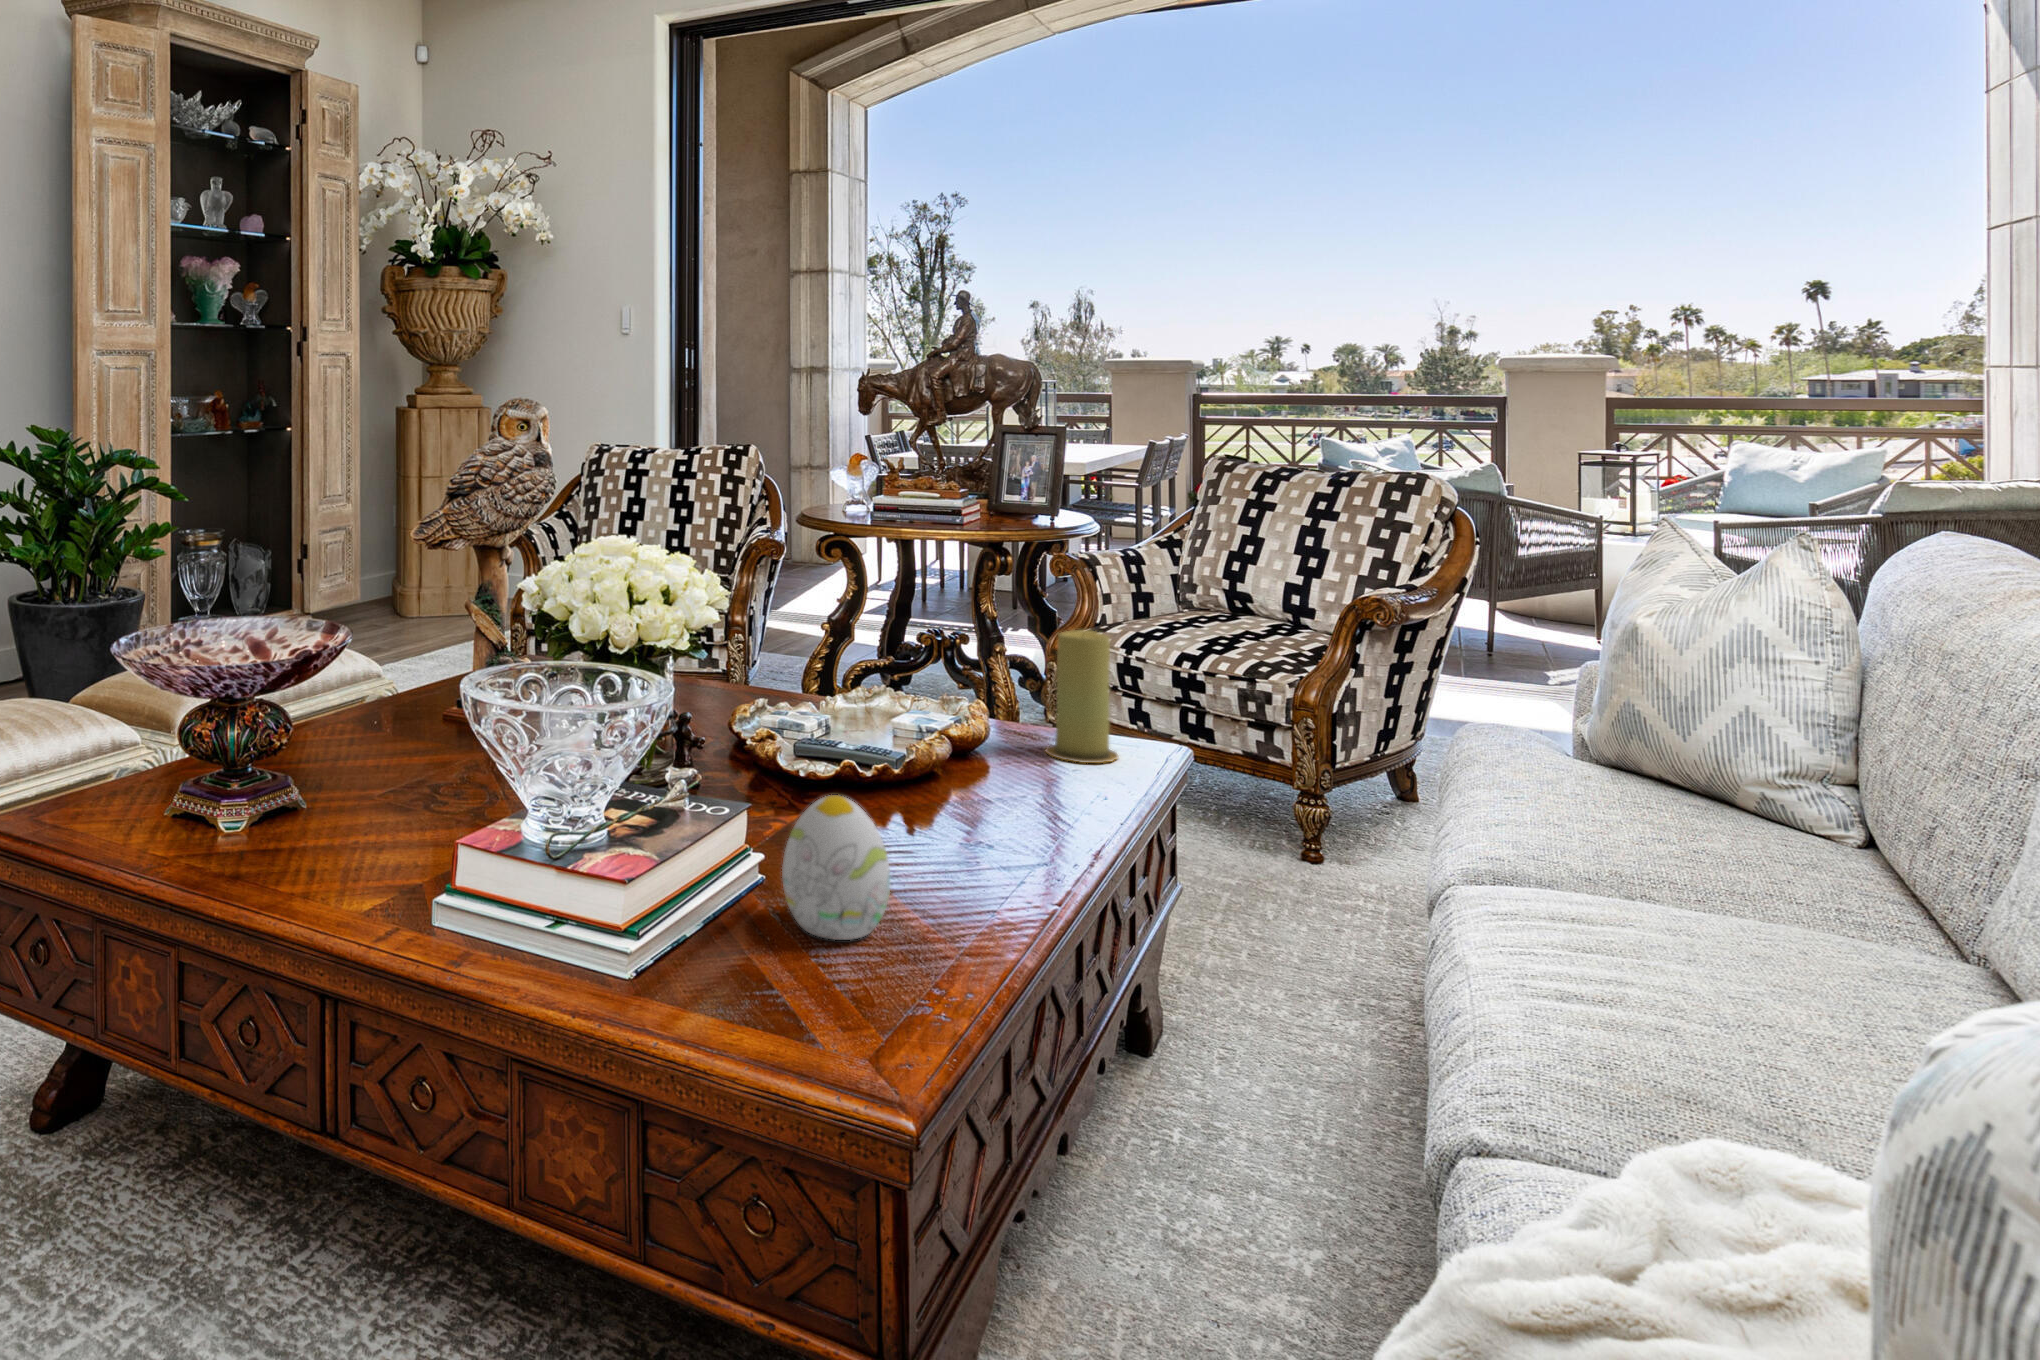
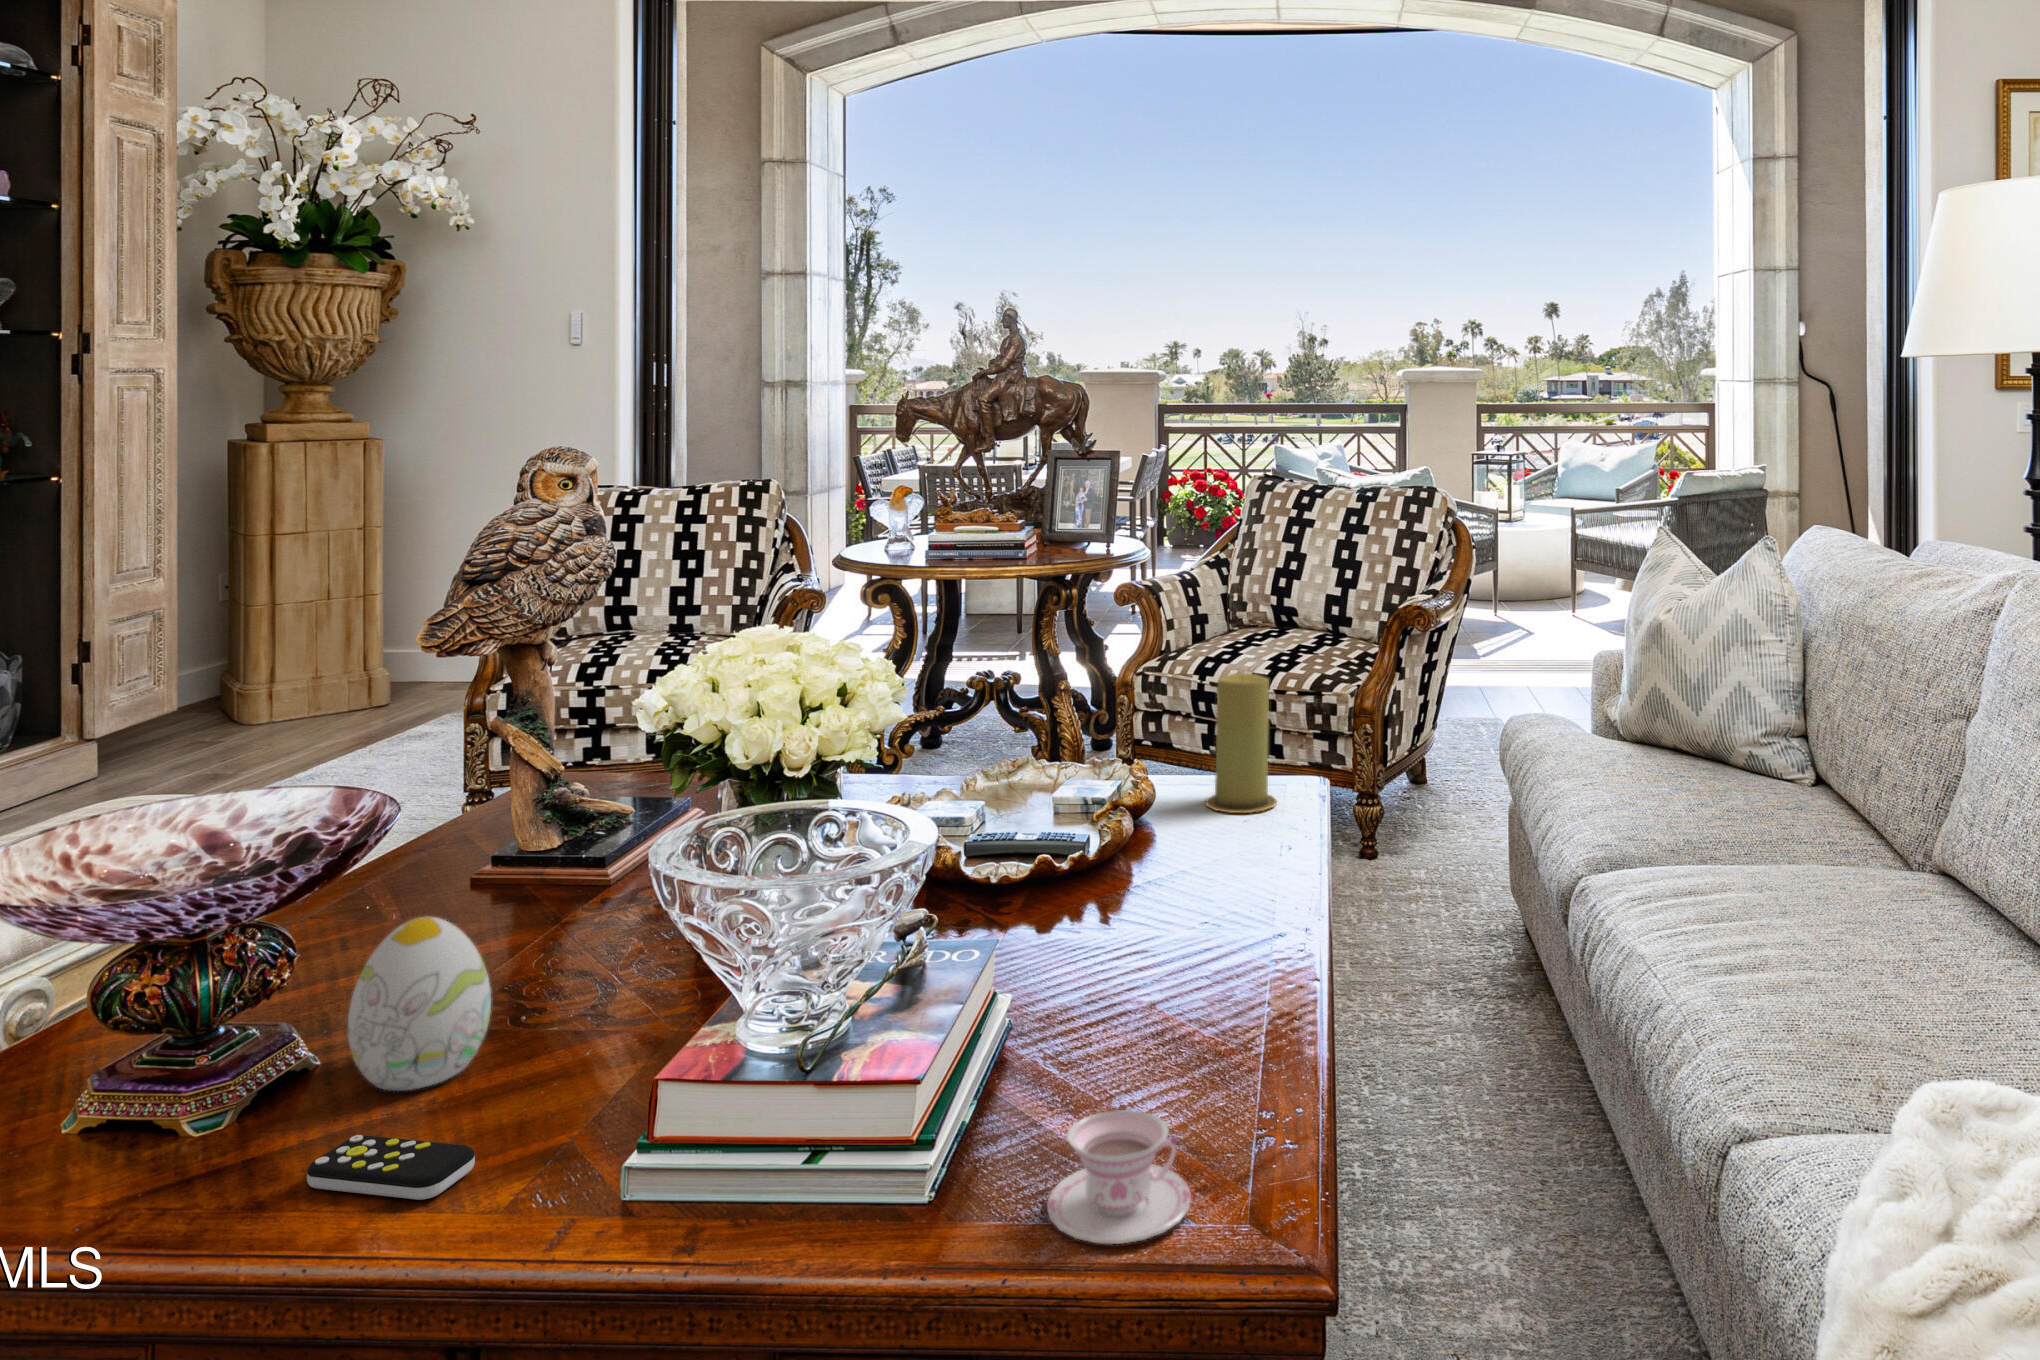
decorative egg: present [782,795,891,940] -> present [348,917,491,1091]
remote control: none [268,849,362,895] -> present [307,1135,475,1200]
teacup: none [712,935,832,1035] -> present [1047,1110,1191,1244]

